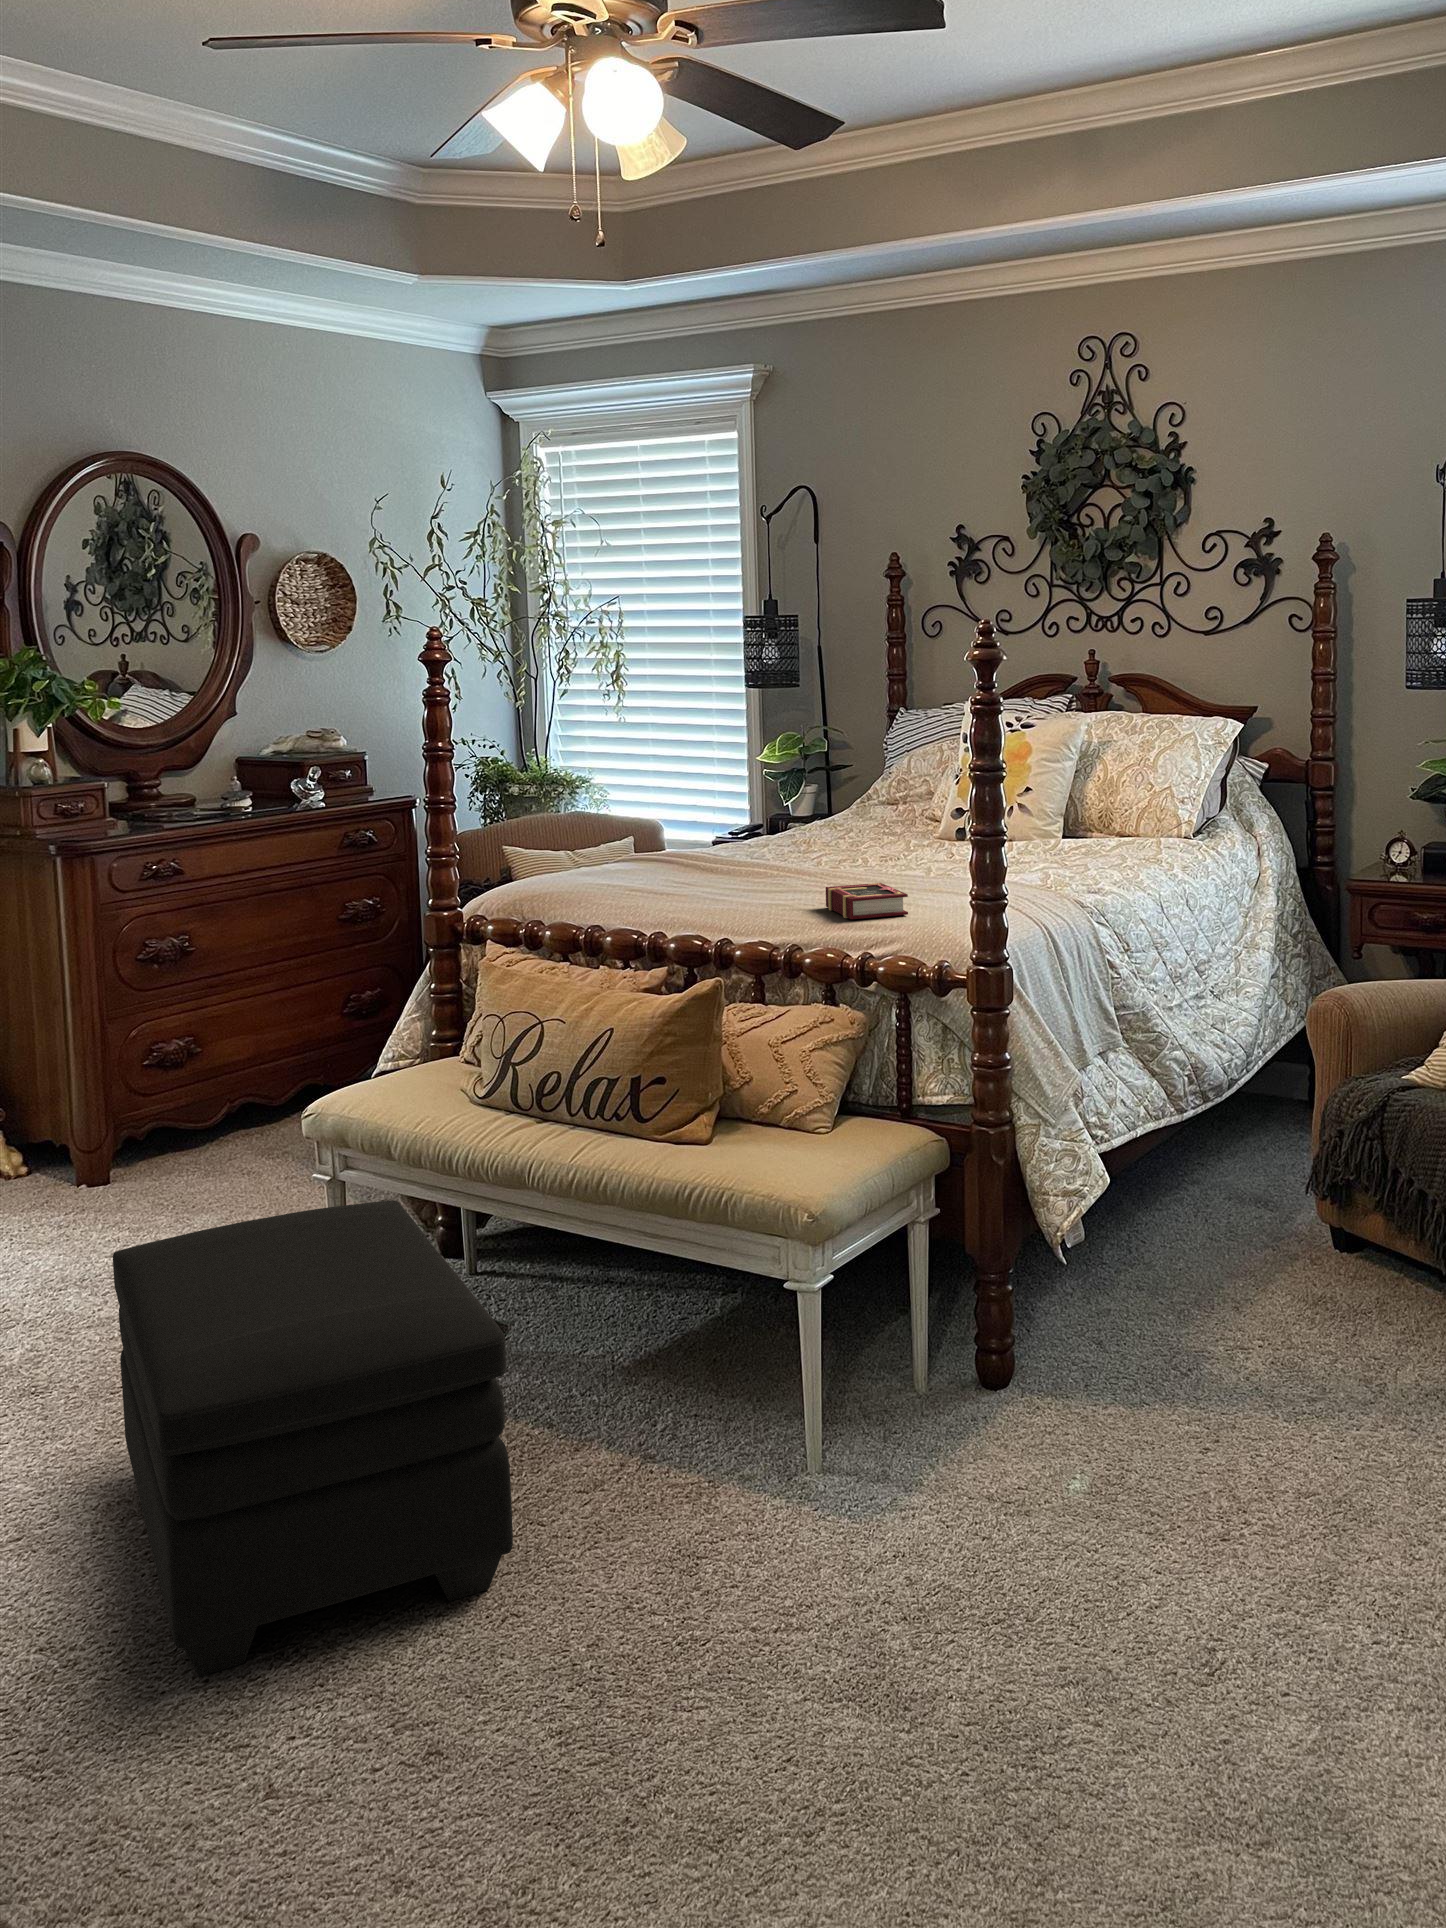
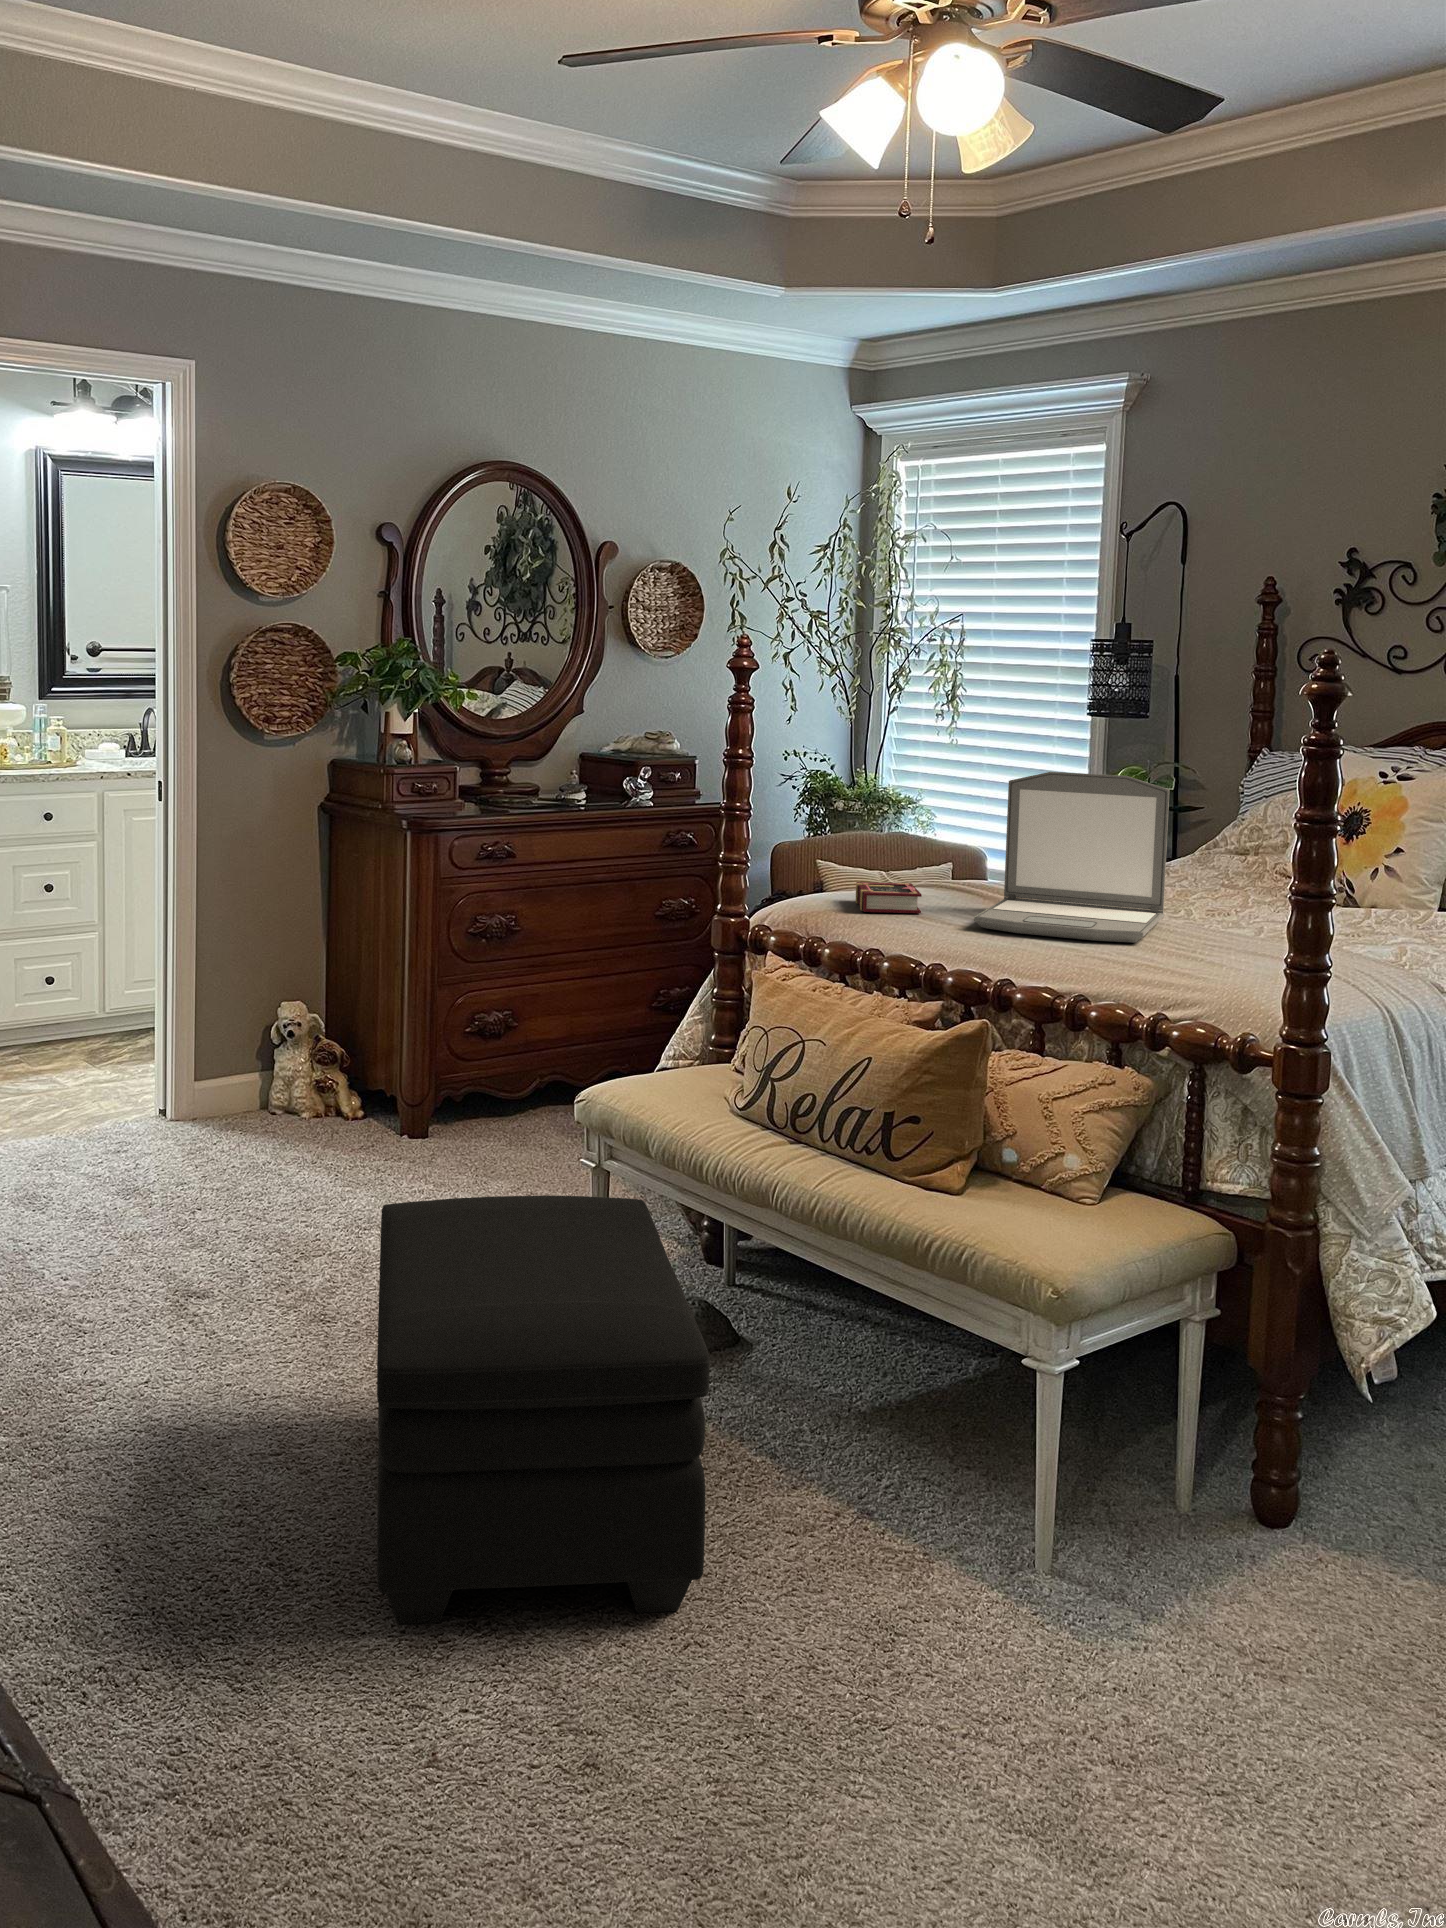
laptop: none [683,742,847,896] -> present [974,772,1169,943]
book: present [826,883,908,919] -> present [855,882,922,913]

